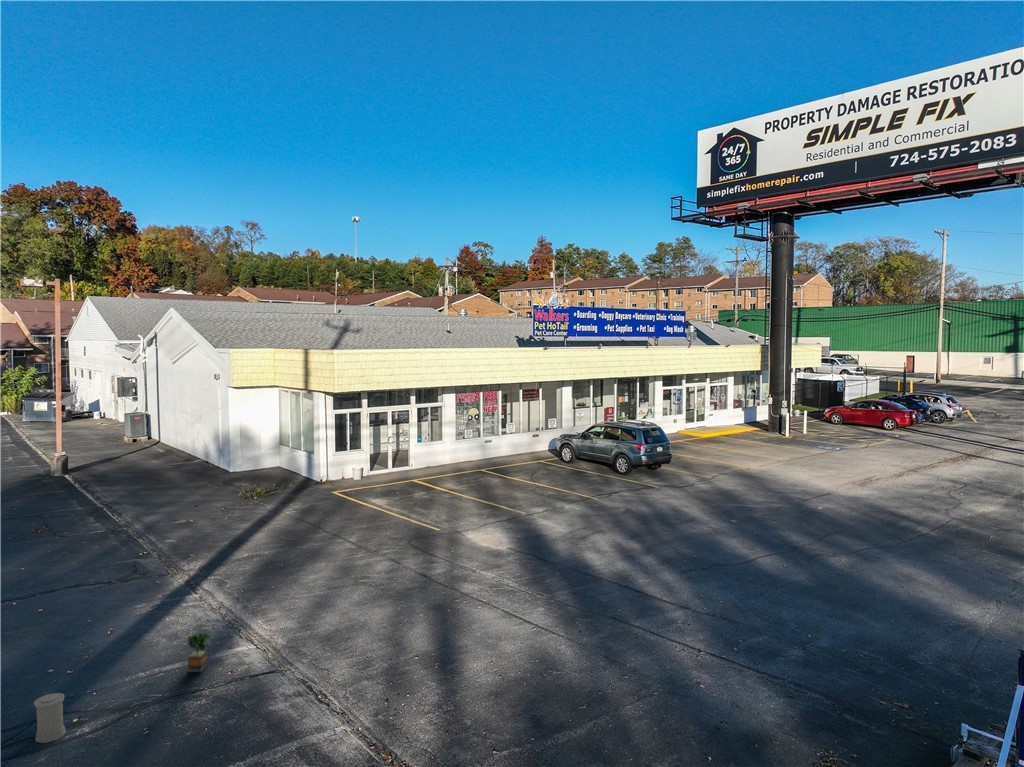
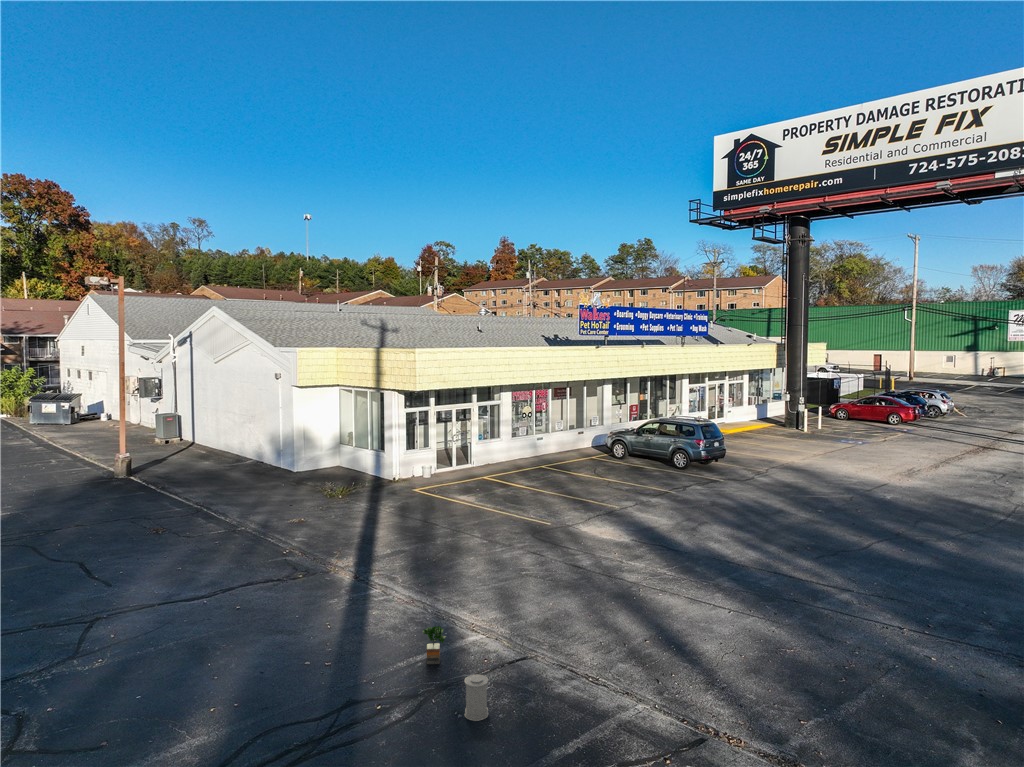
trash can: present [34,693,65,742] -> present [465,674,488,721]

